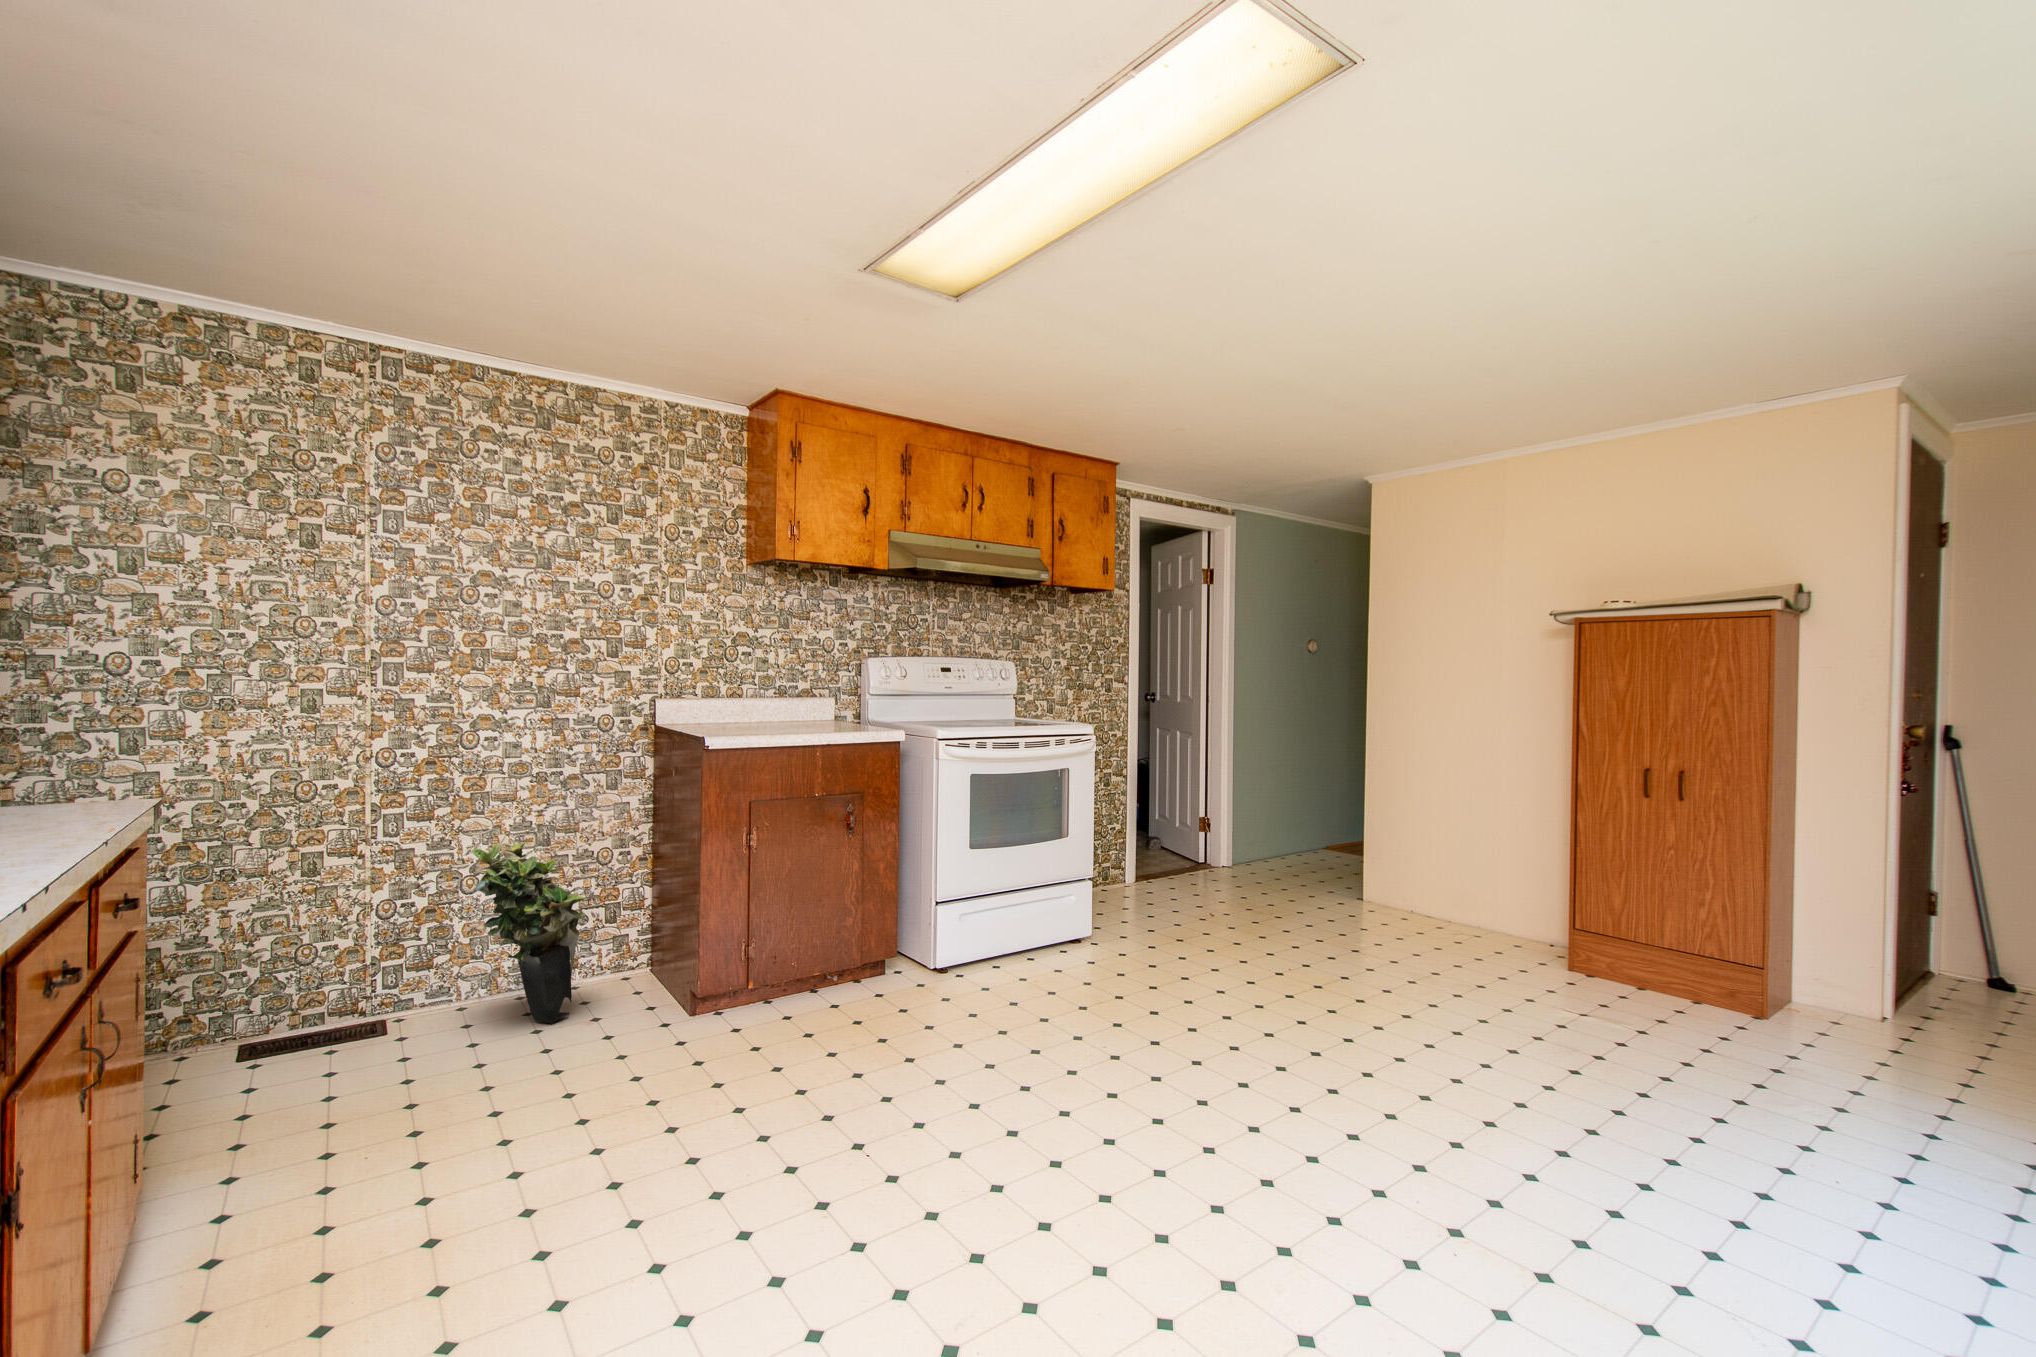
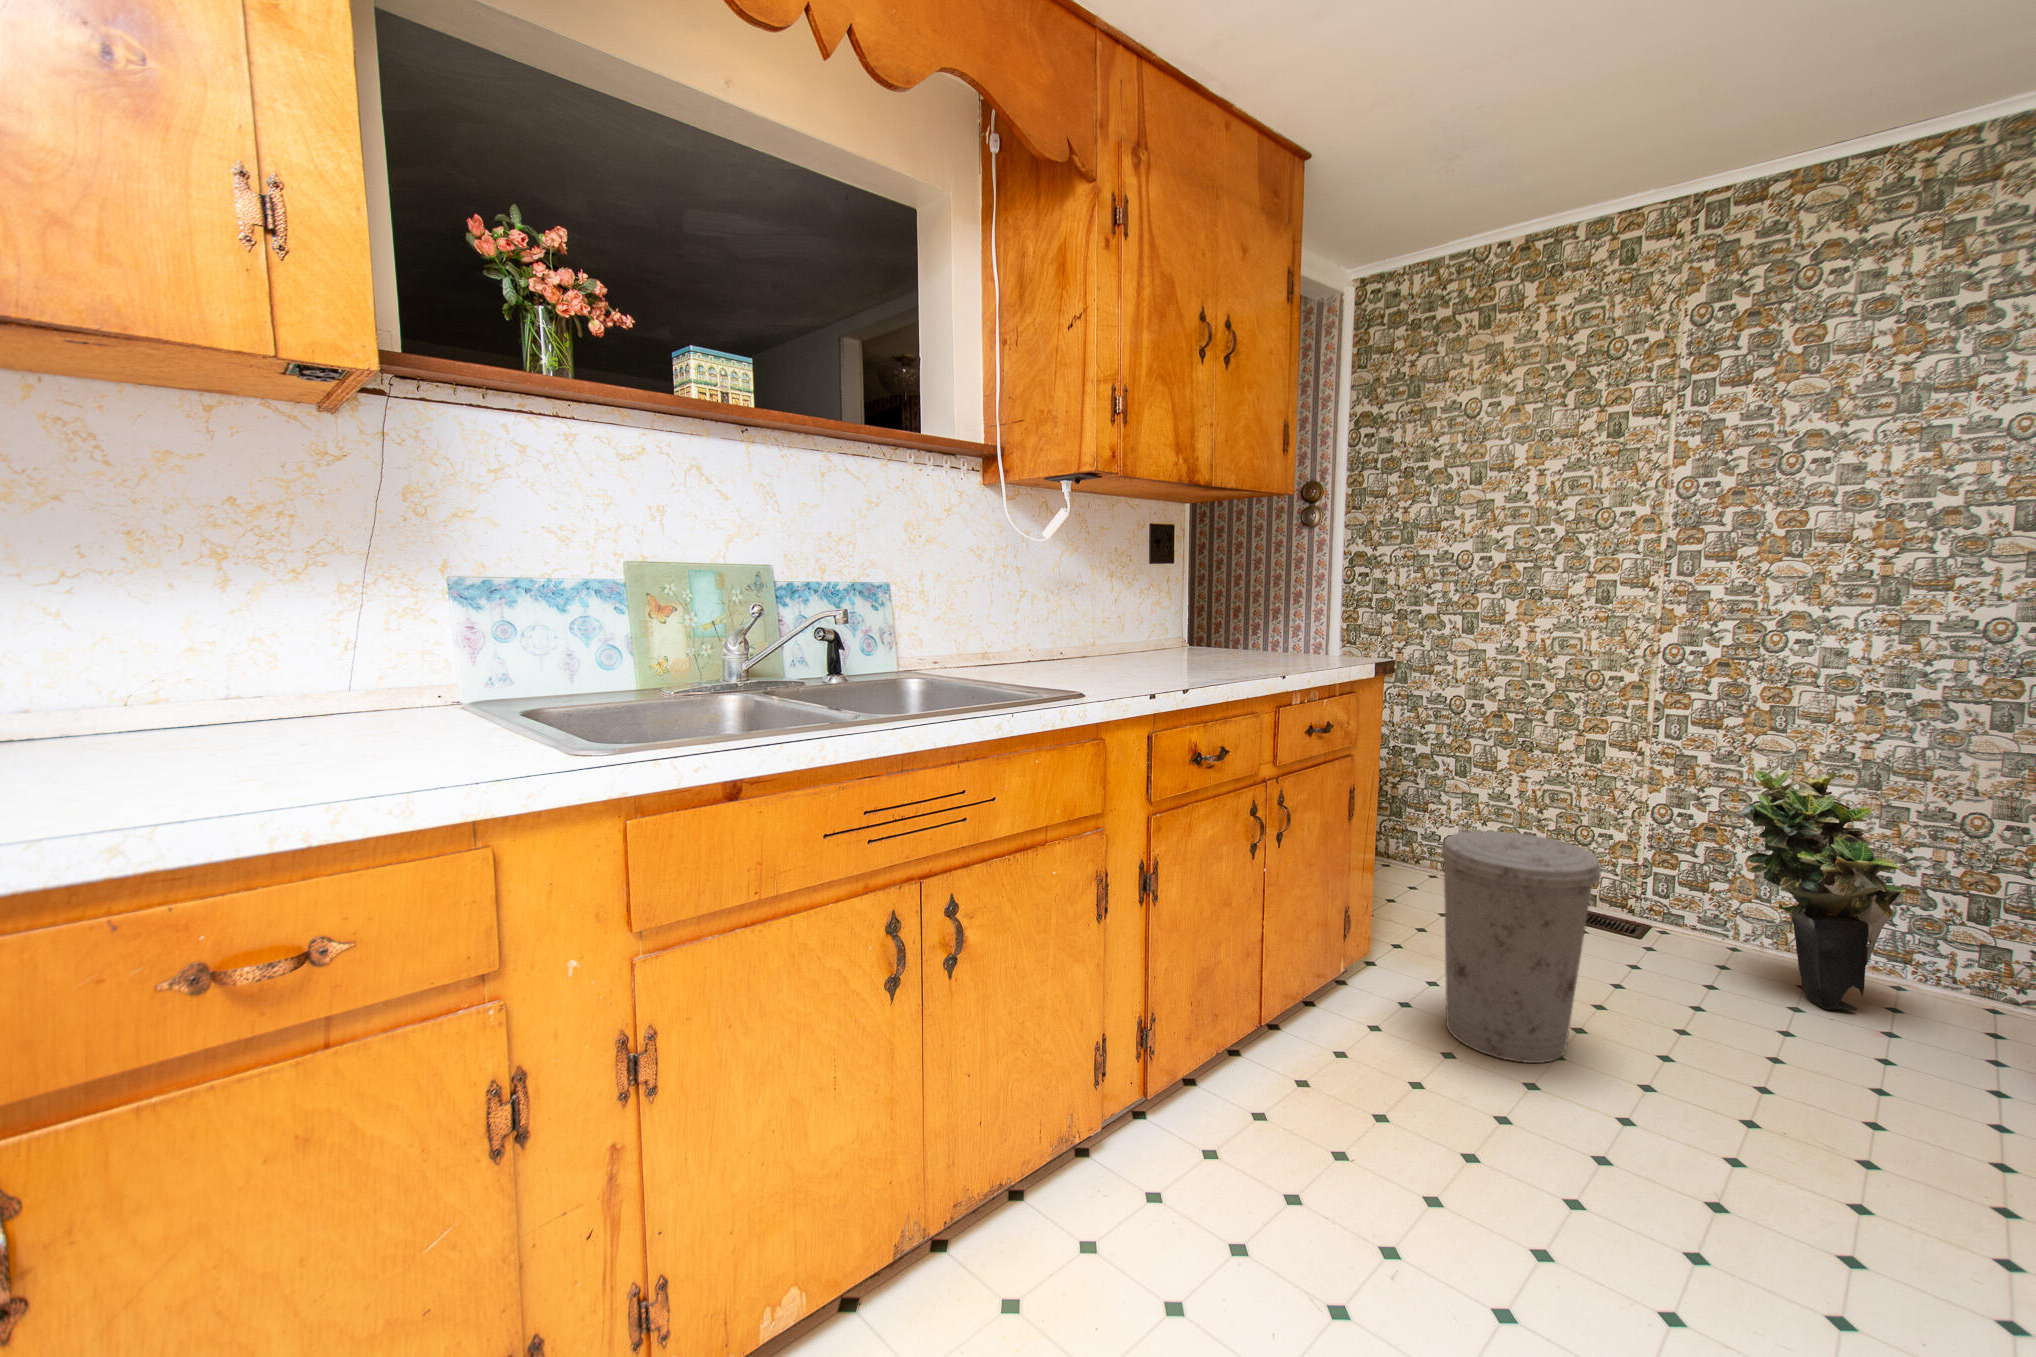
trash can: none [267,959,447,1219] -> present [1441,831,1601,1063]

